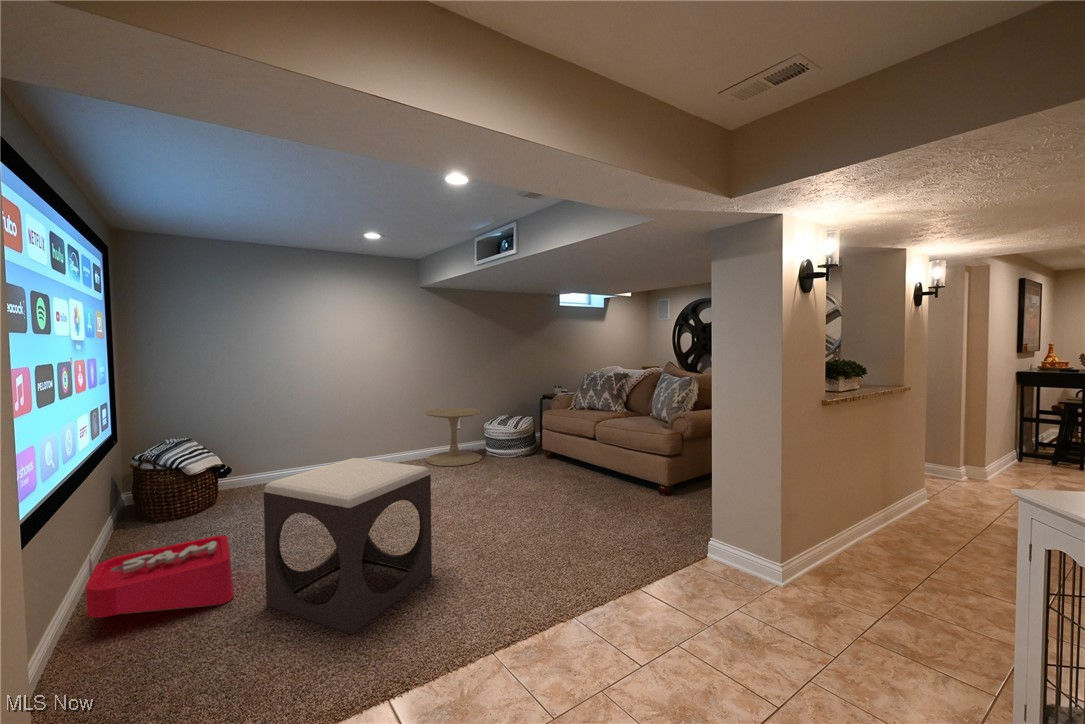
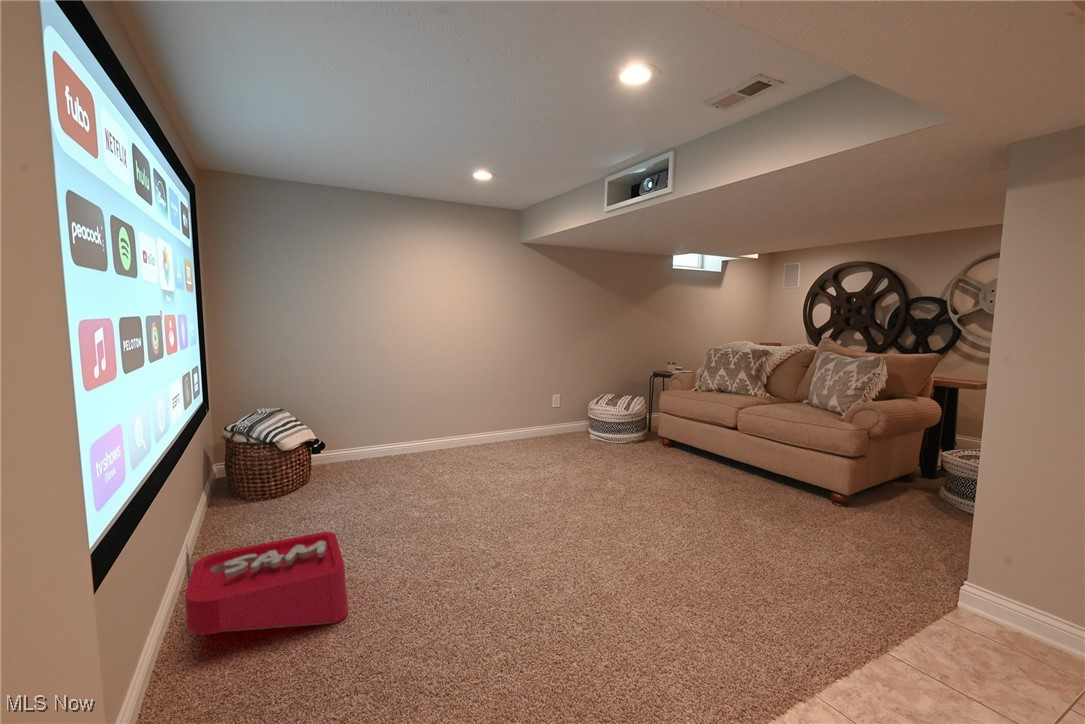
side table: present [425,408,482,466] -> none [524,383,589,451]
footstool: present [264,458,432,634] -> none [387,446,587,690]

